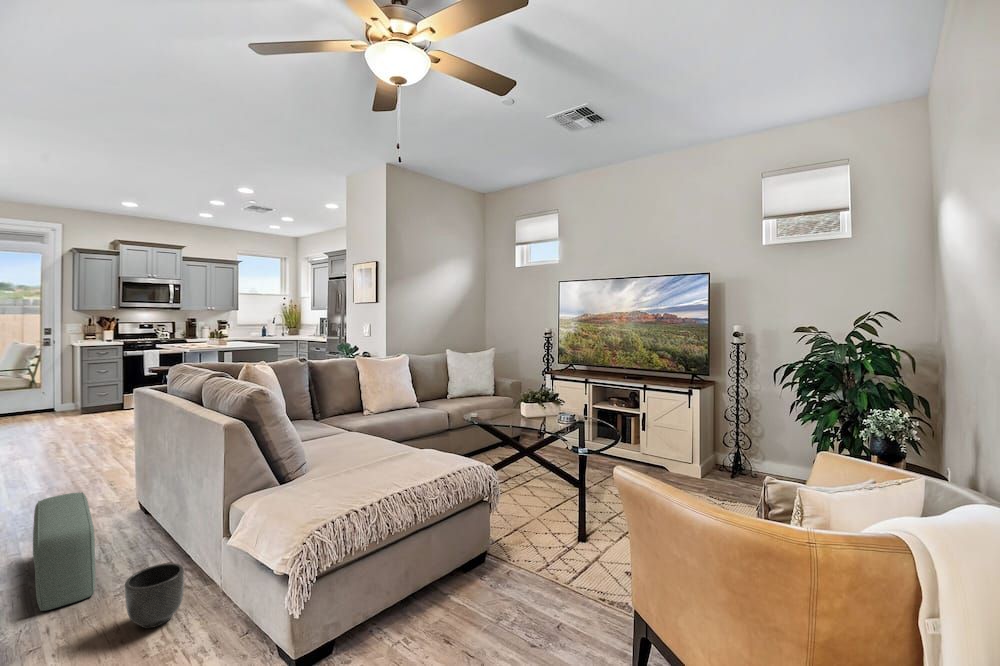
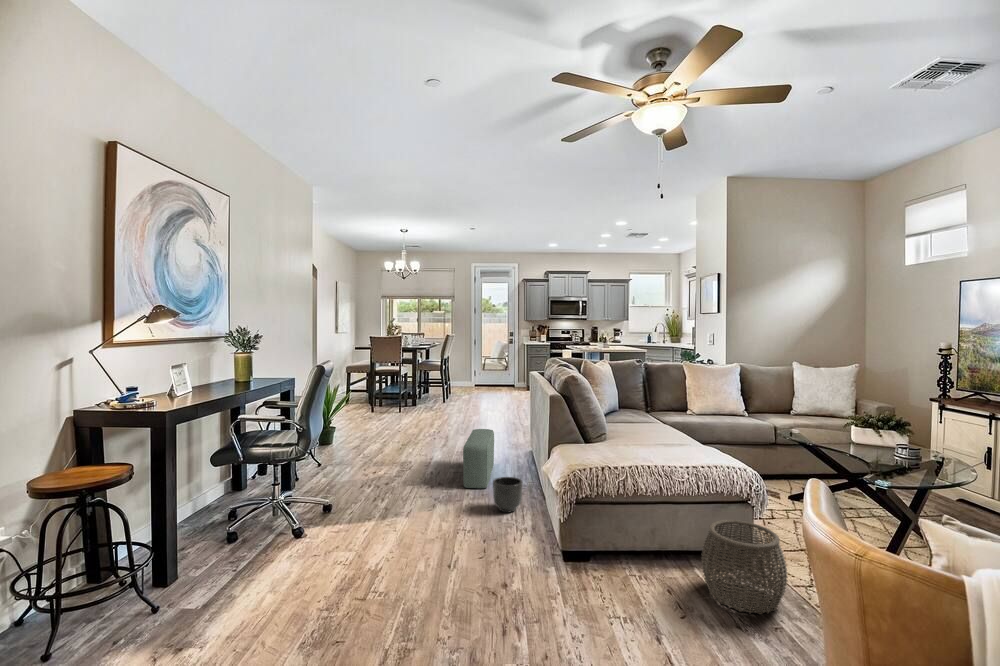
woven basket: none [470,526,554,629] -> present [701,520,788,614]

